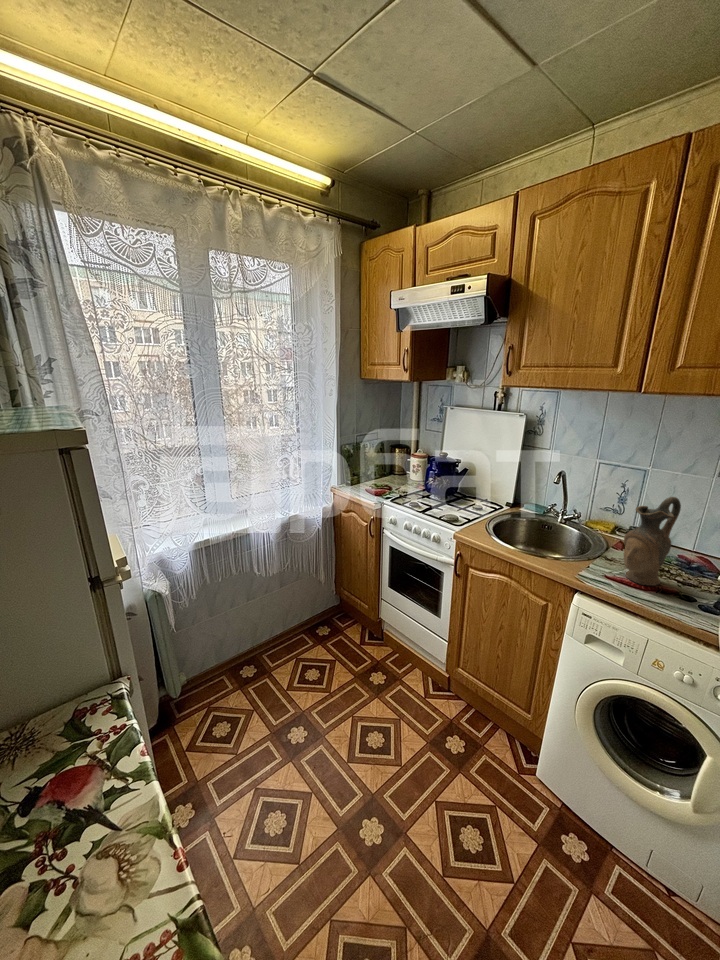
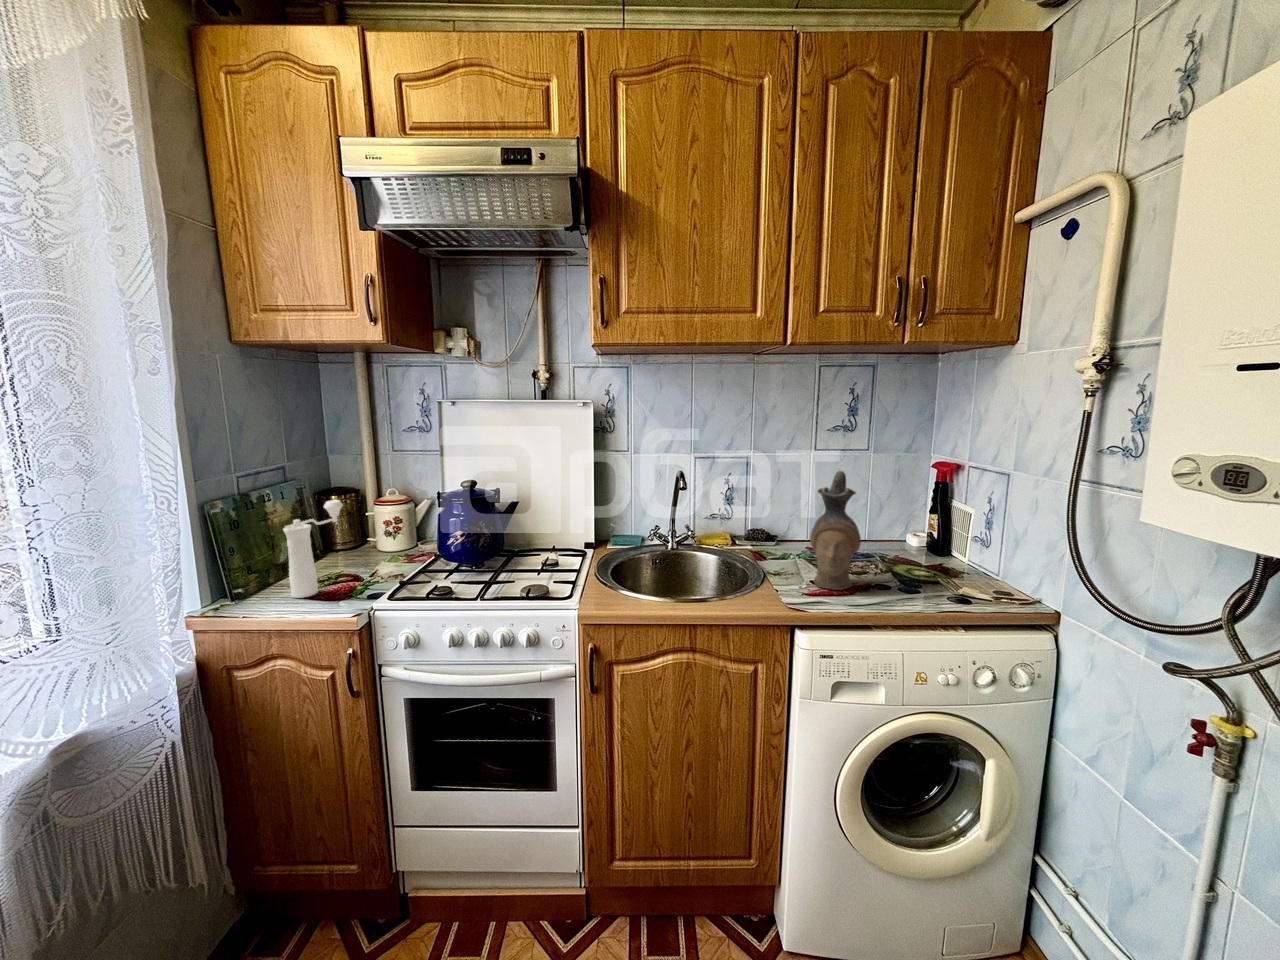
pepper mill: none [363,452,389,492] -> present [283,500,343,598]

